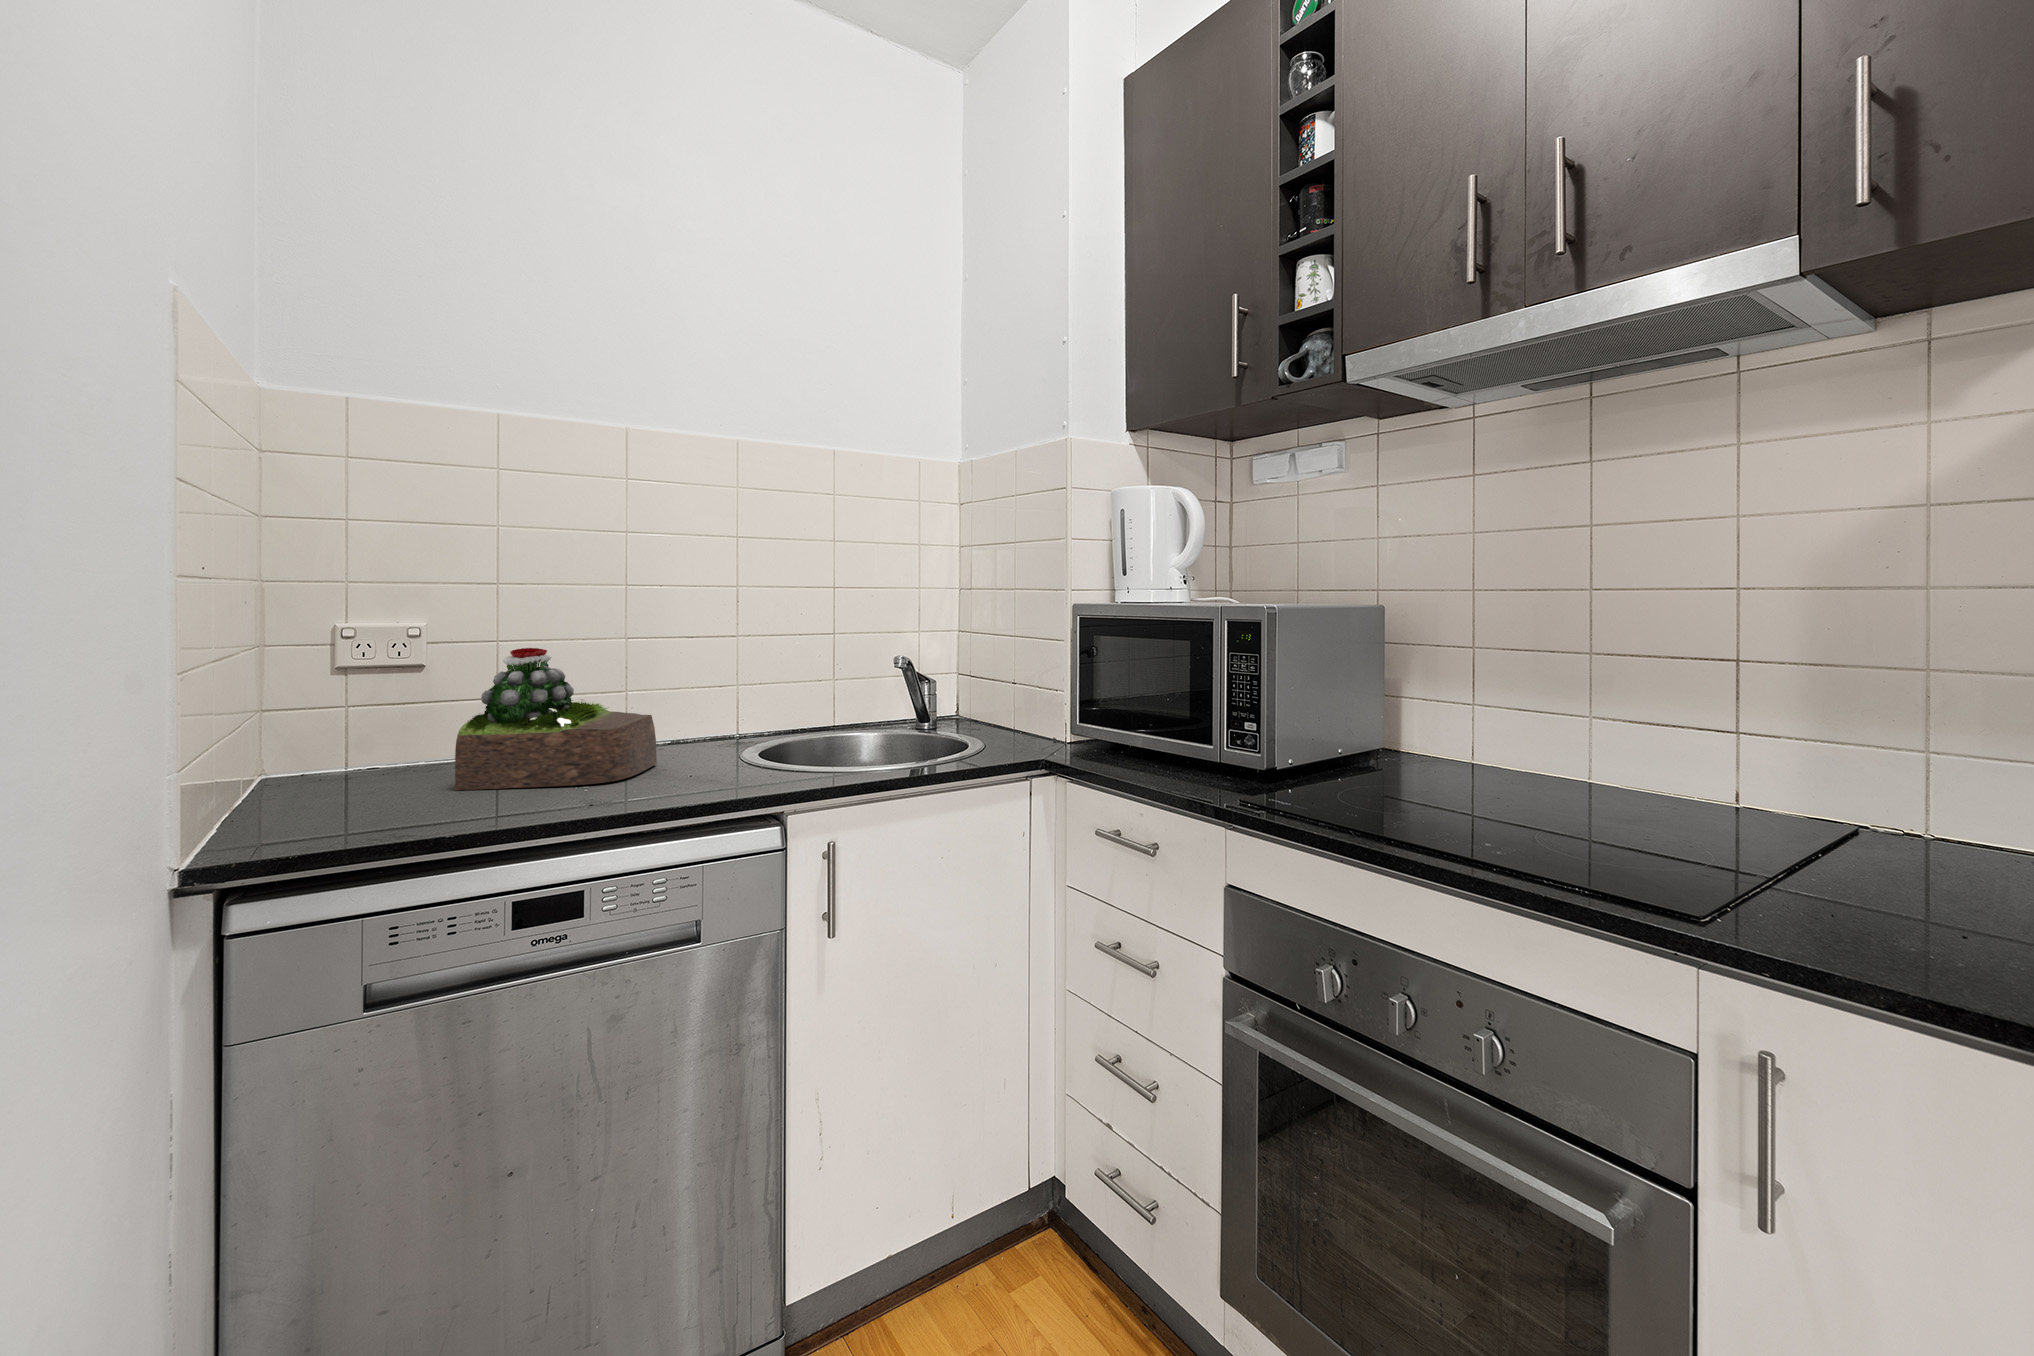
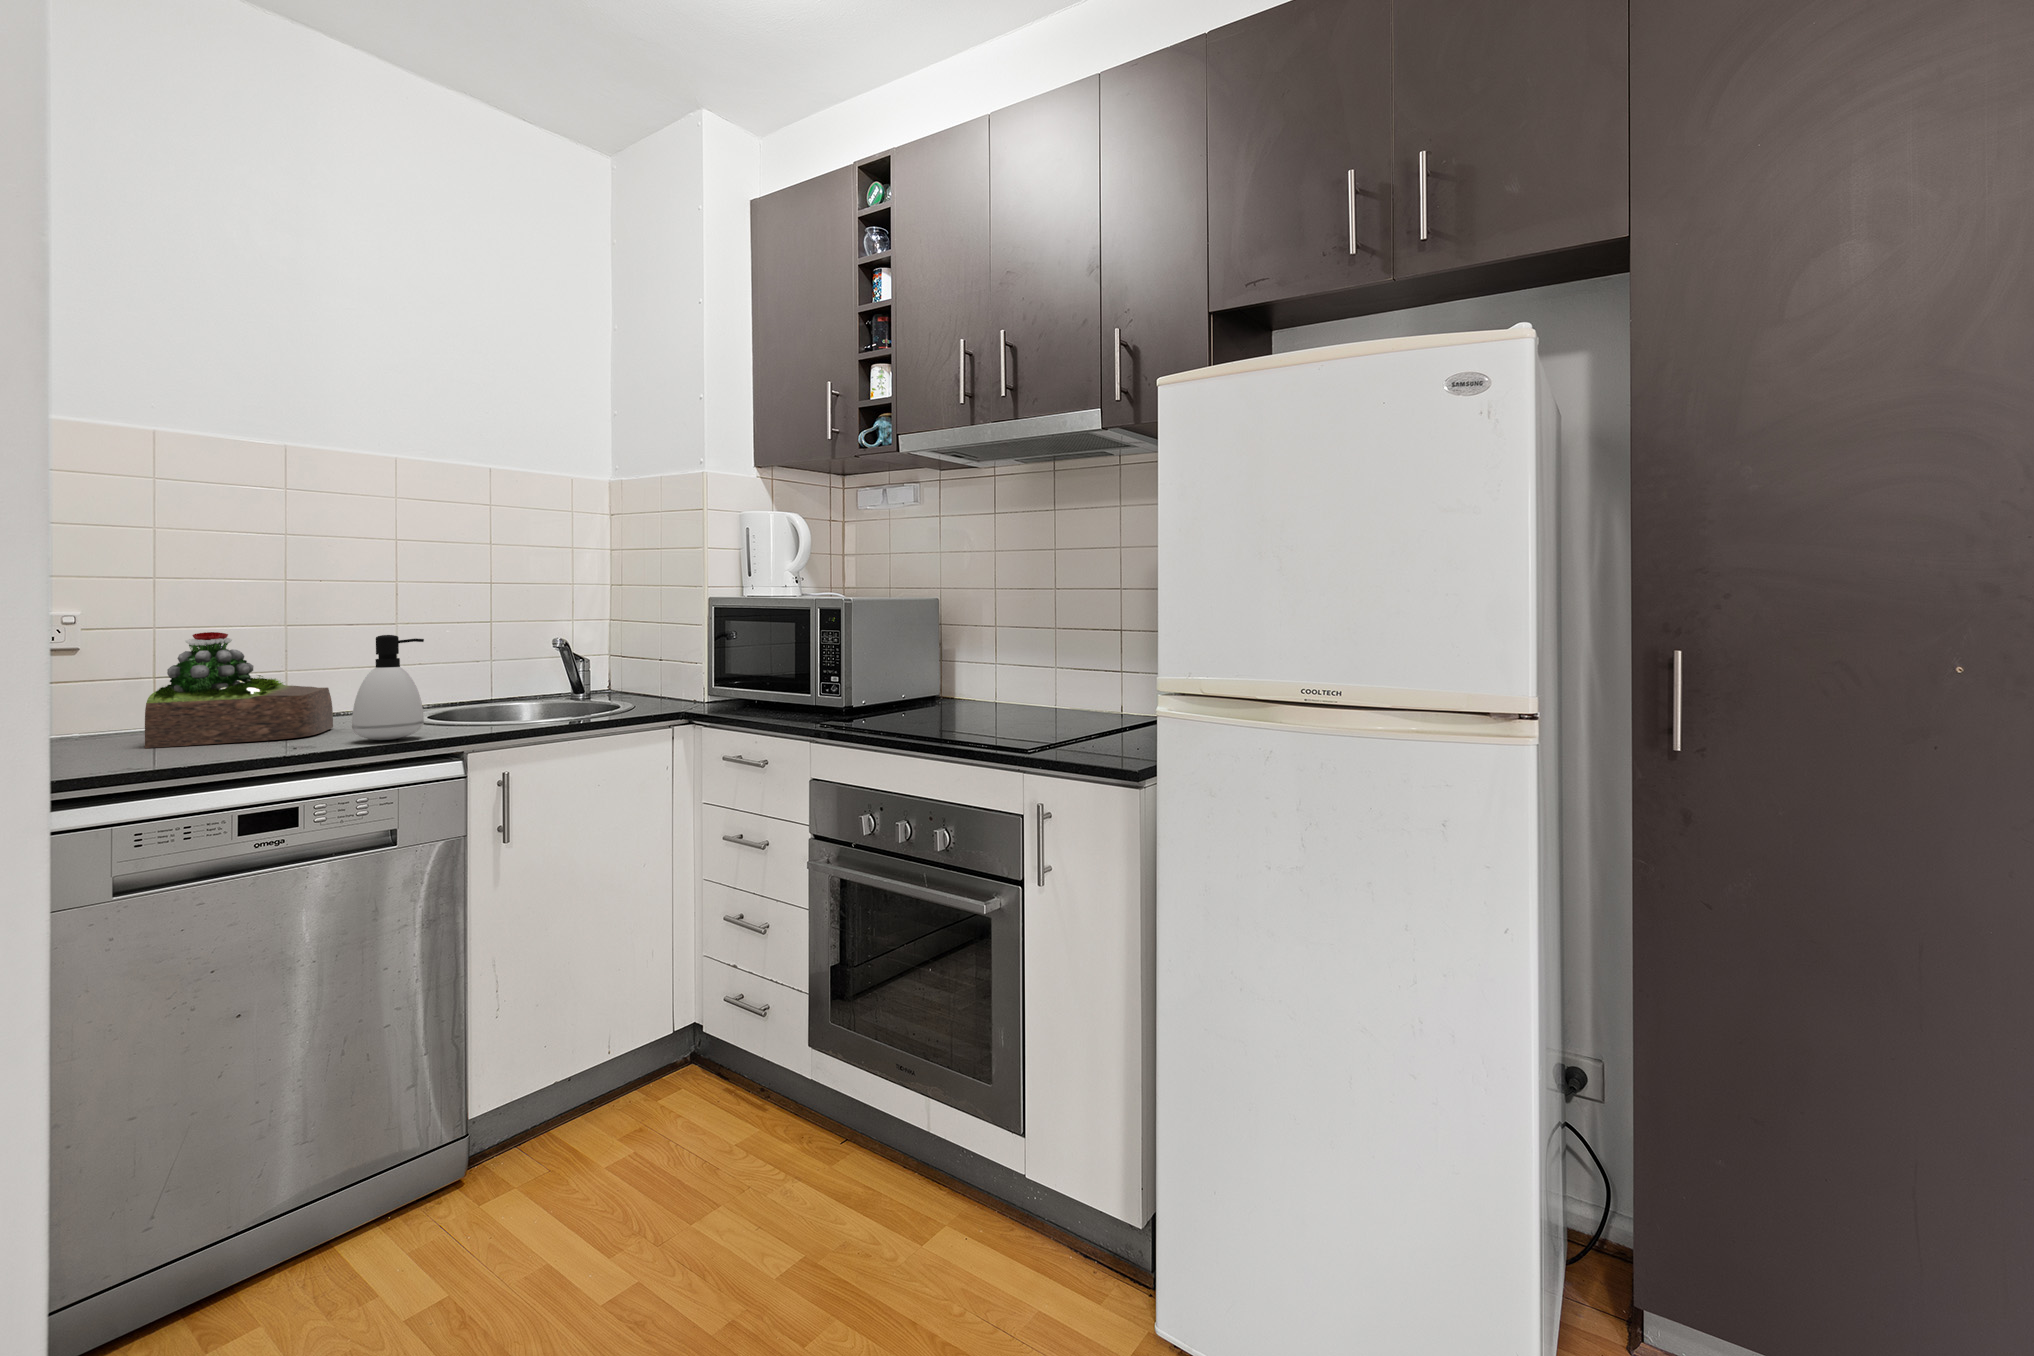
soap dispenser: none [656,656,737,795] -> present [352,635,424,740]

